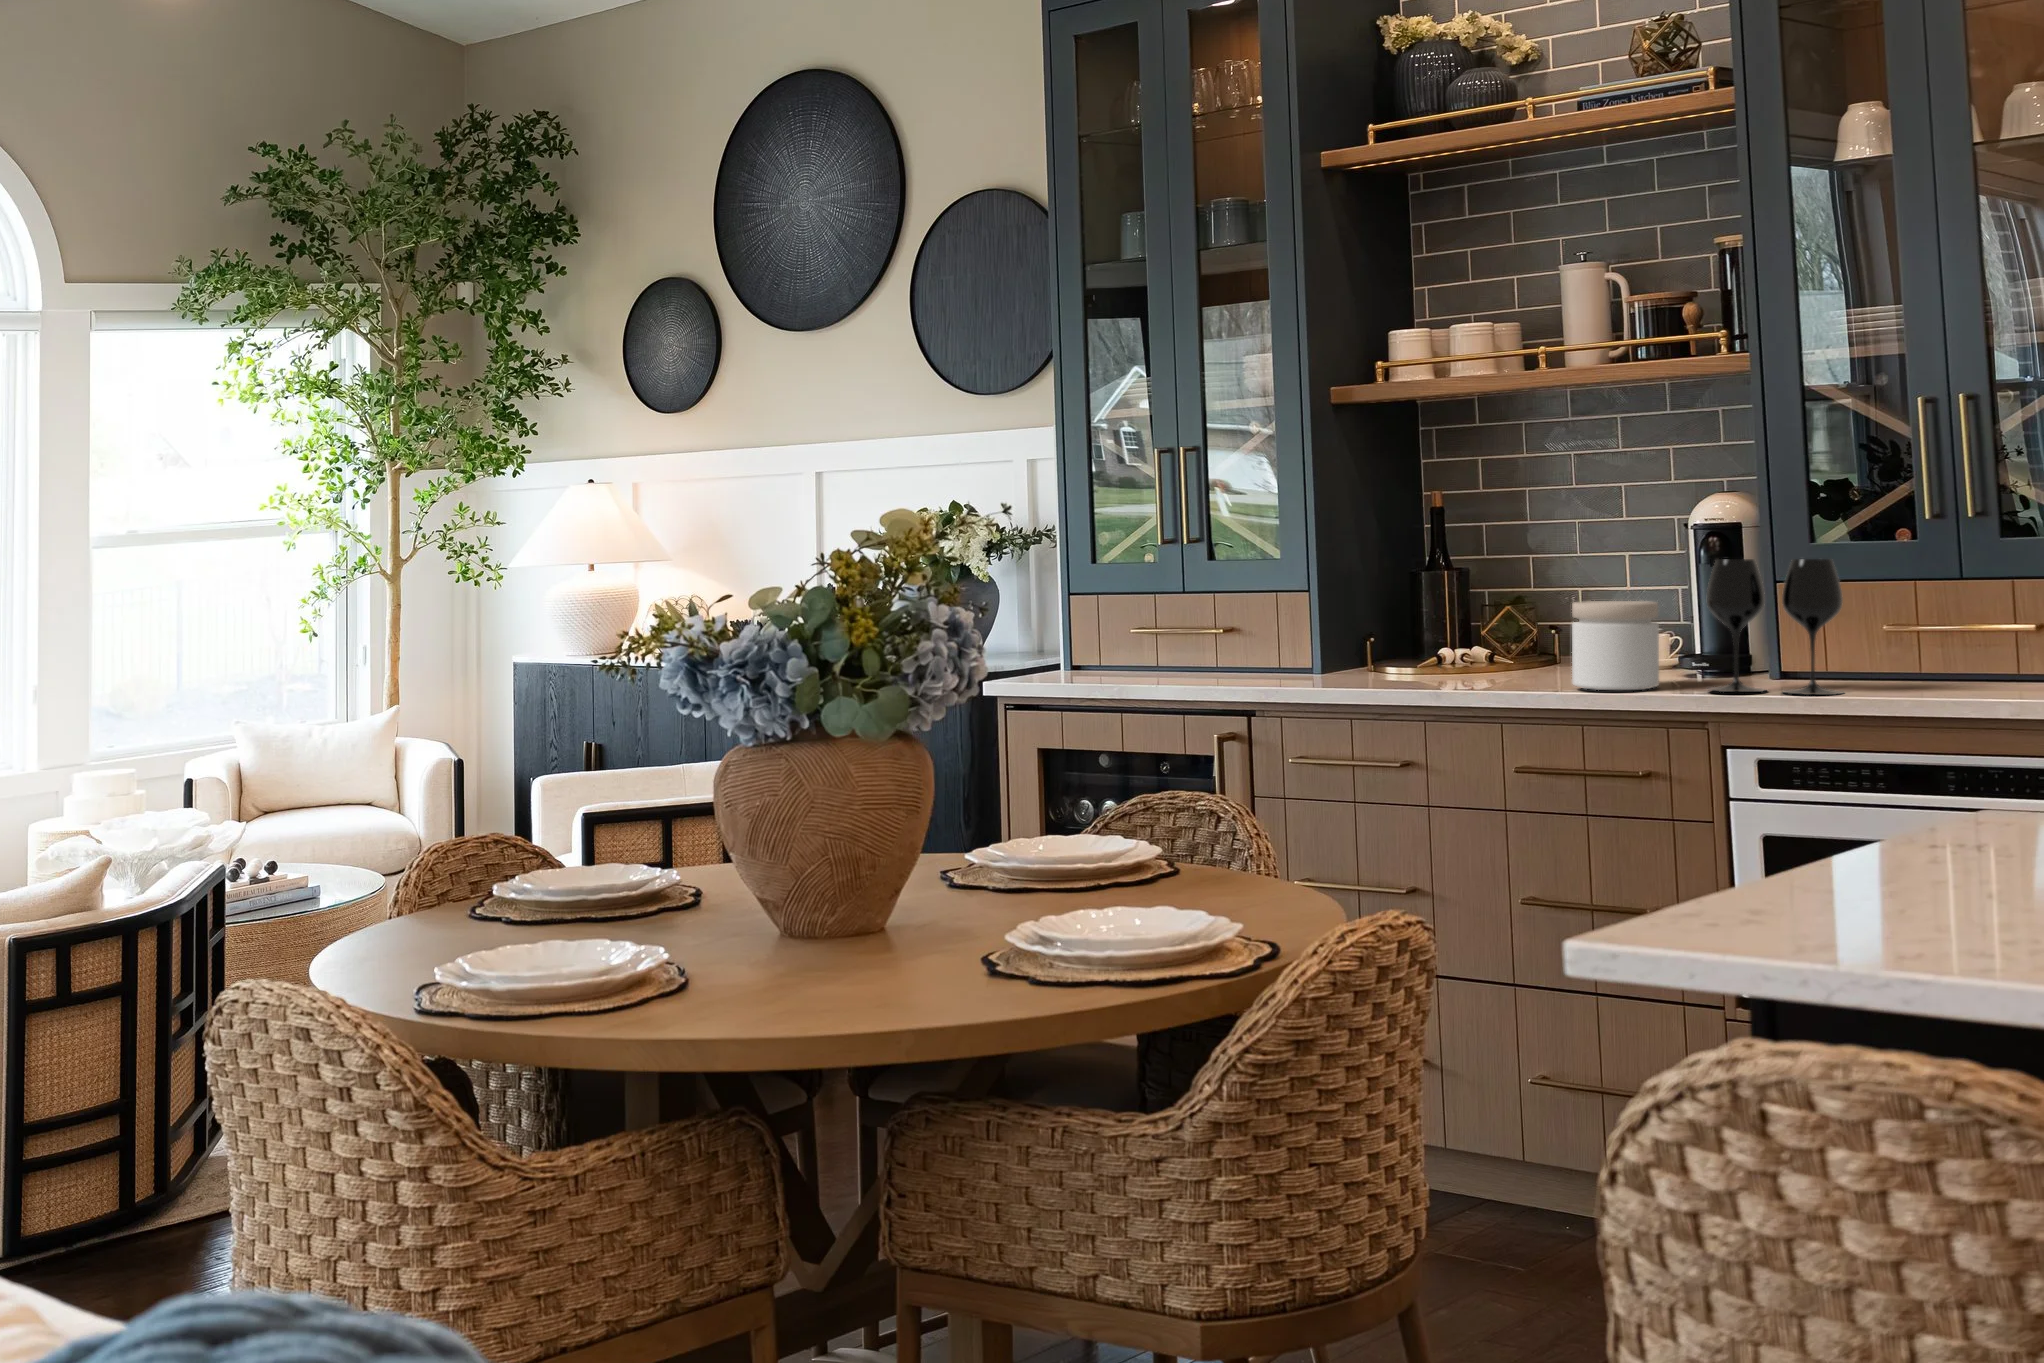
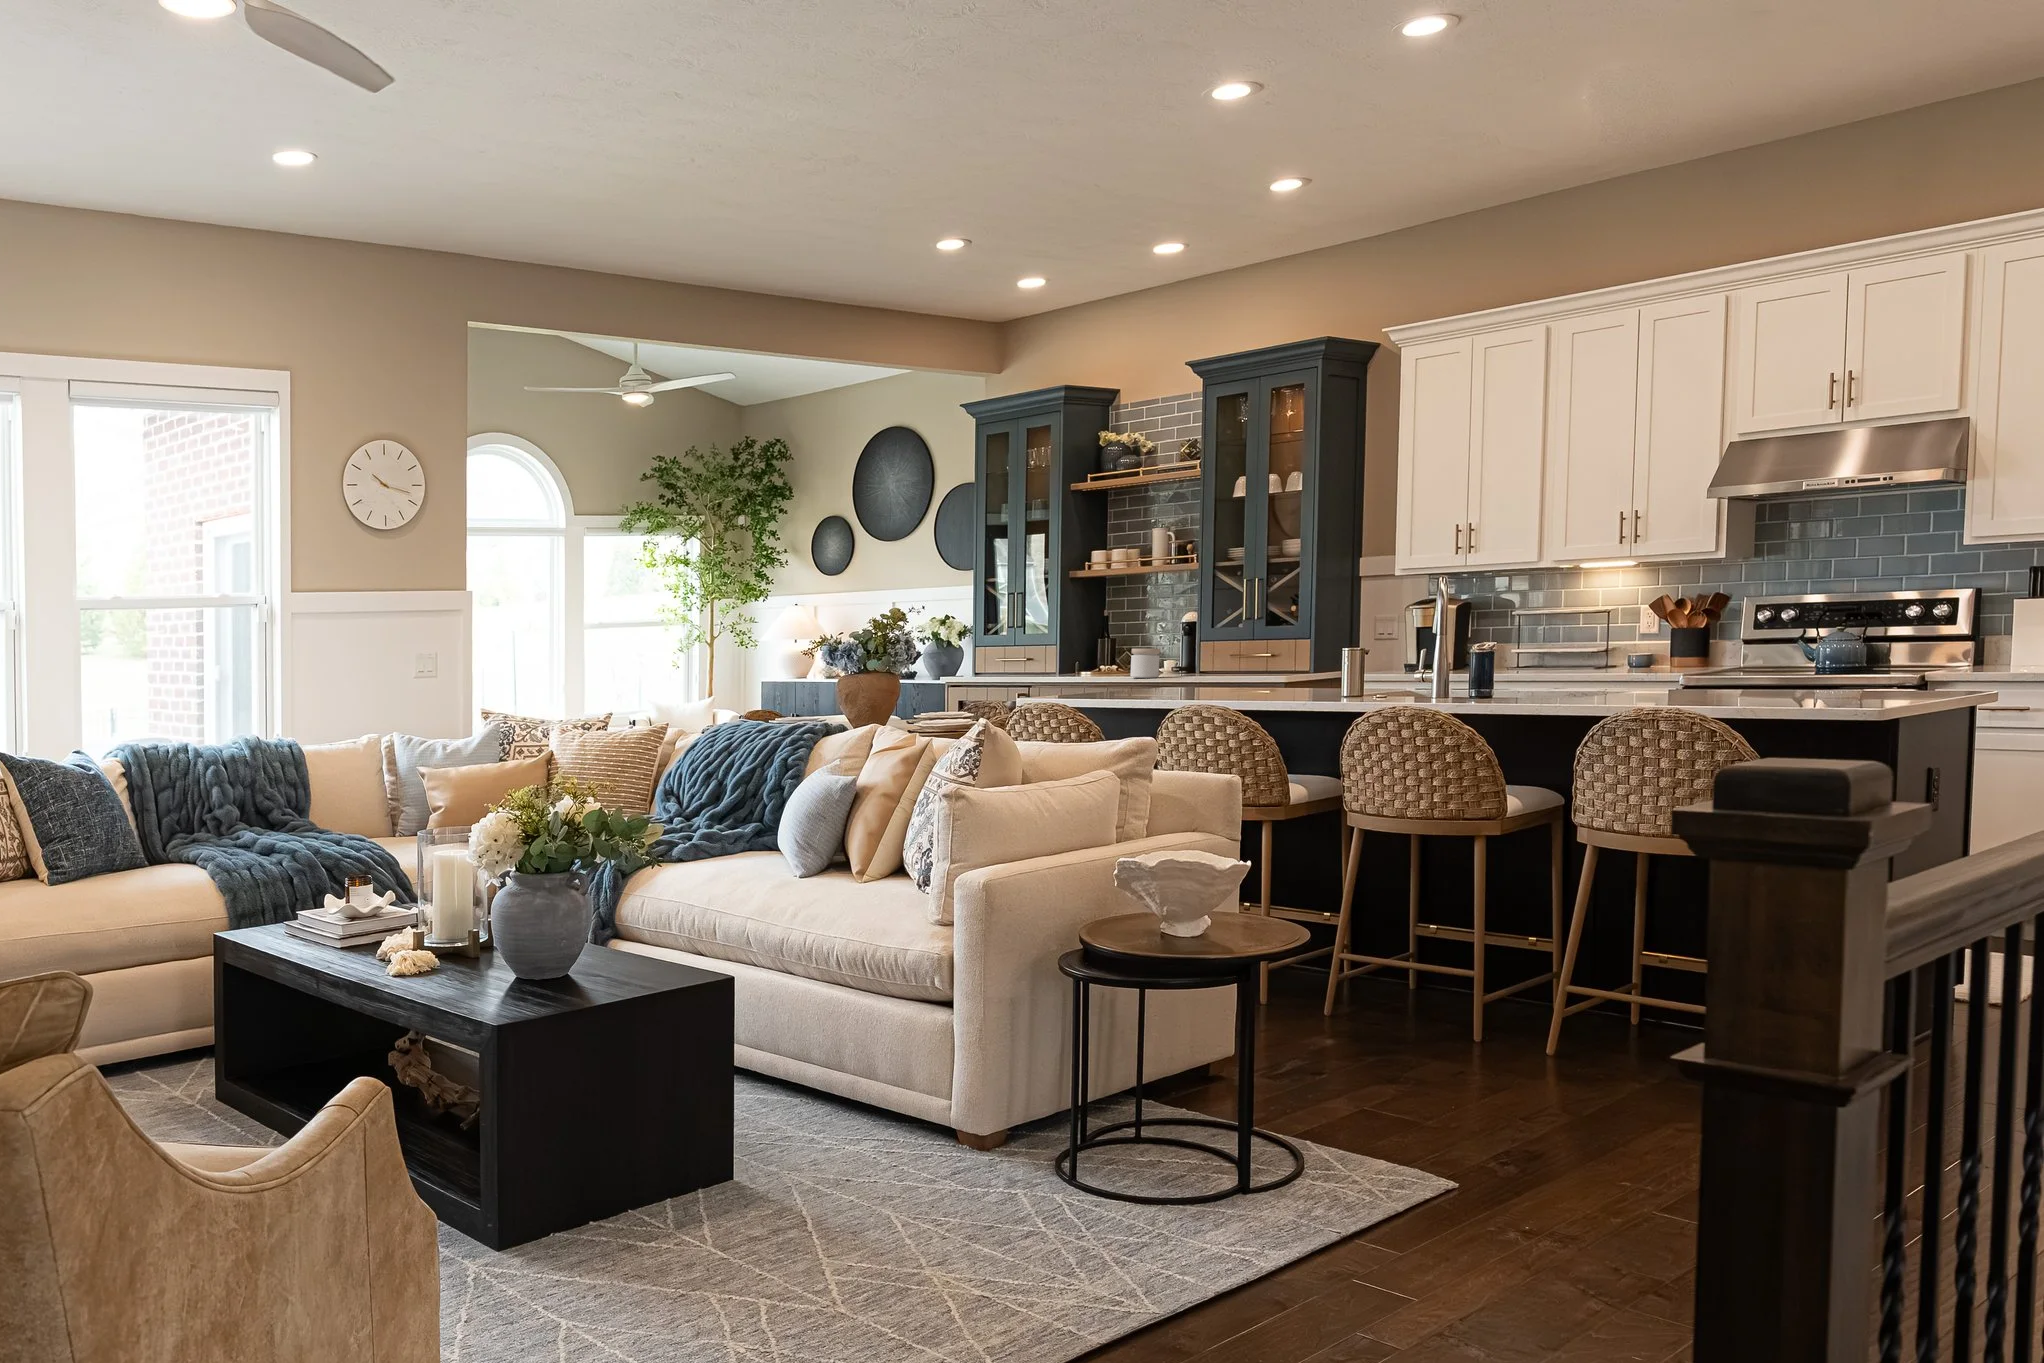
wine glass: present [1707,559,1845,695] -> none [1169,634,1211,678]

